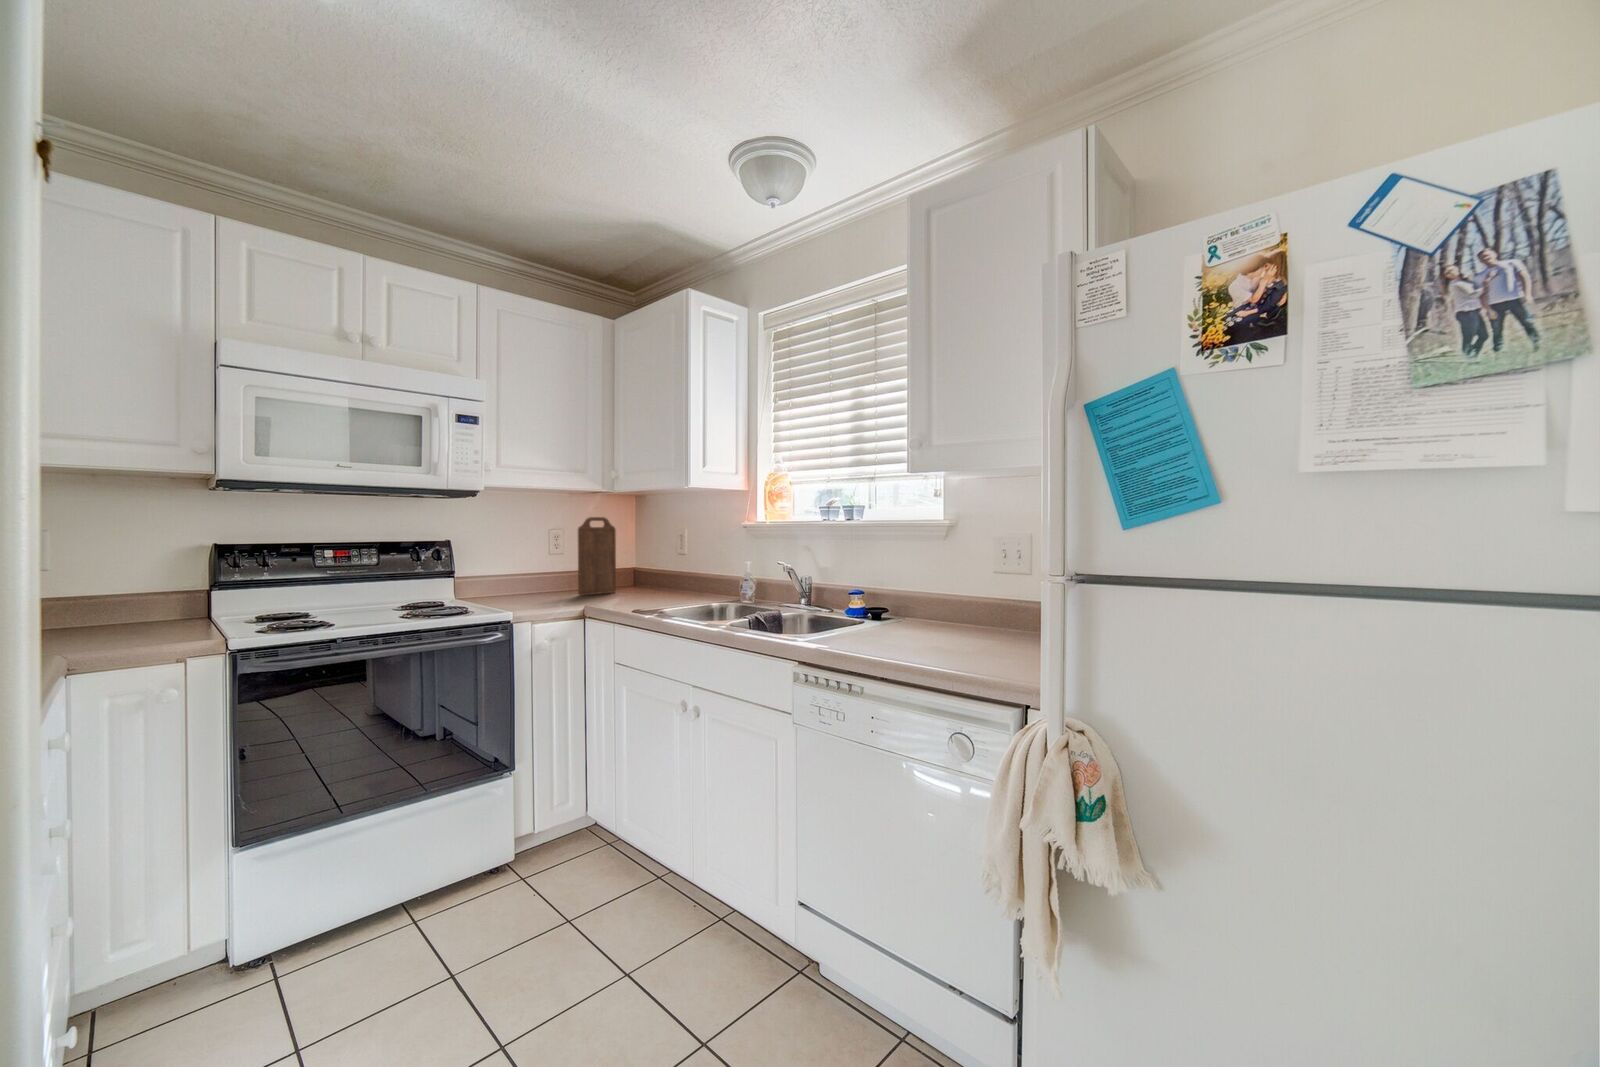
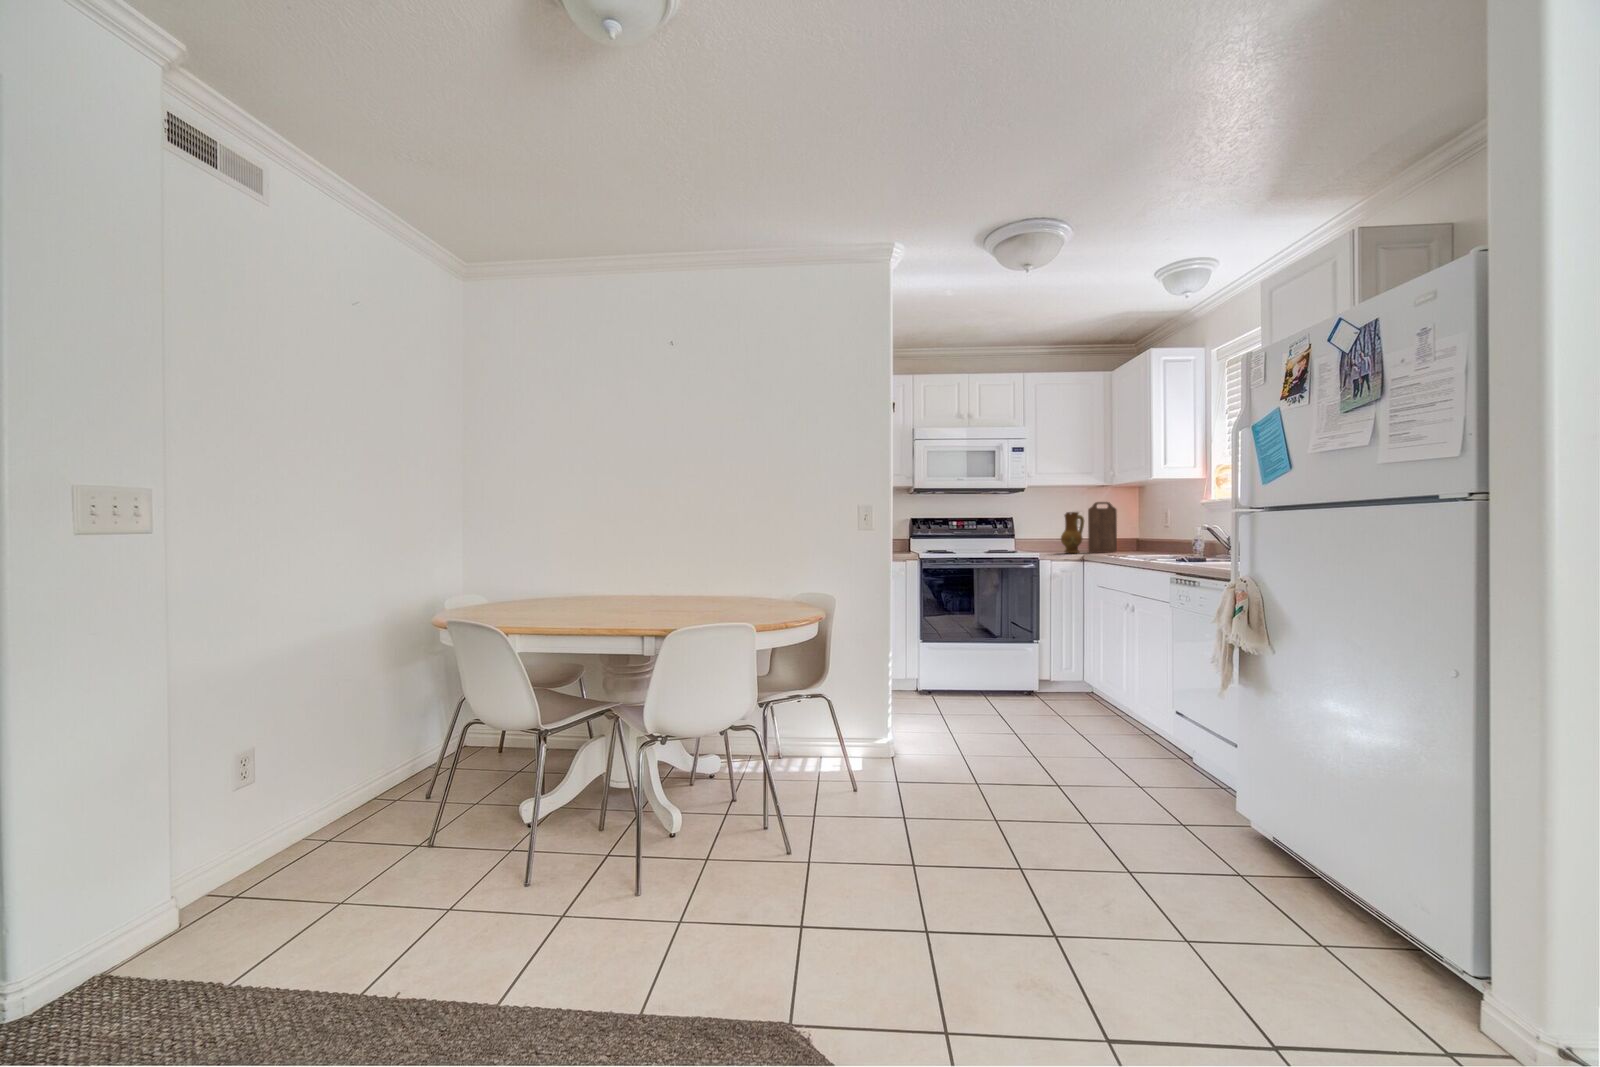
ceramic jug: none [541,533,577,603] -> present [1061,512,1084,553]

